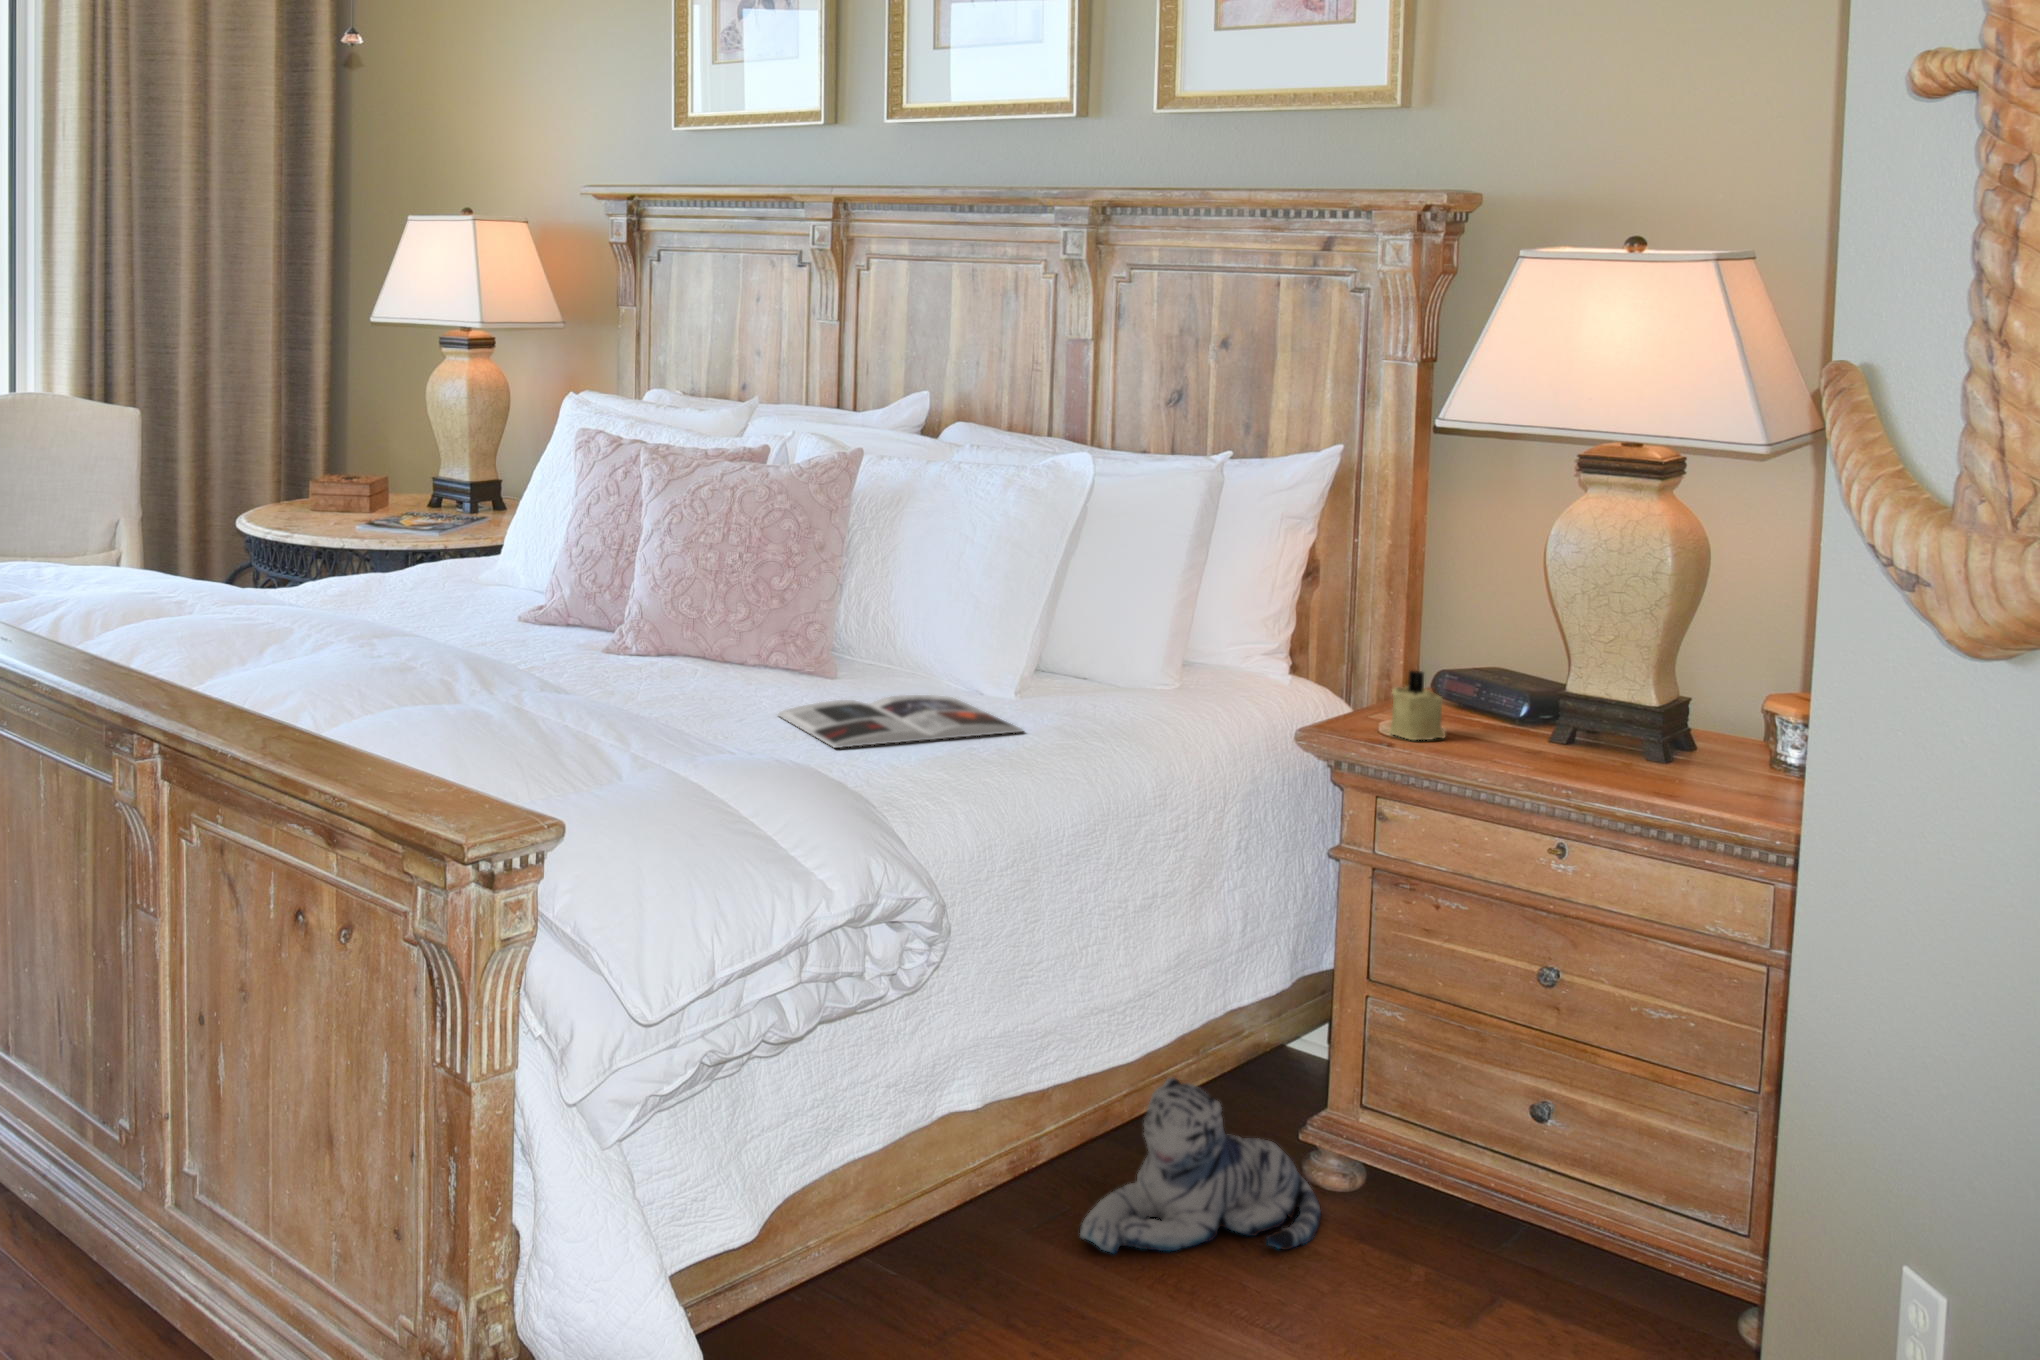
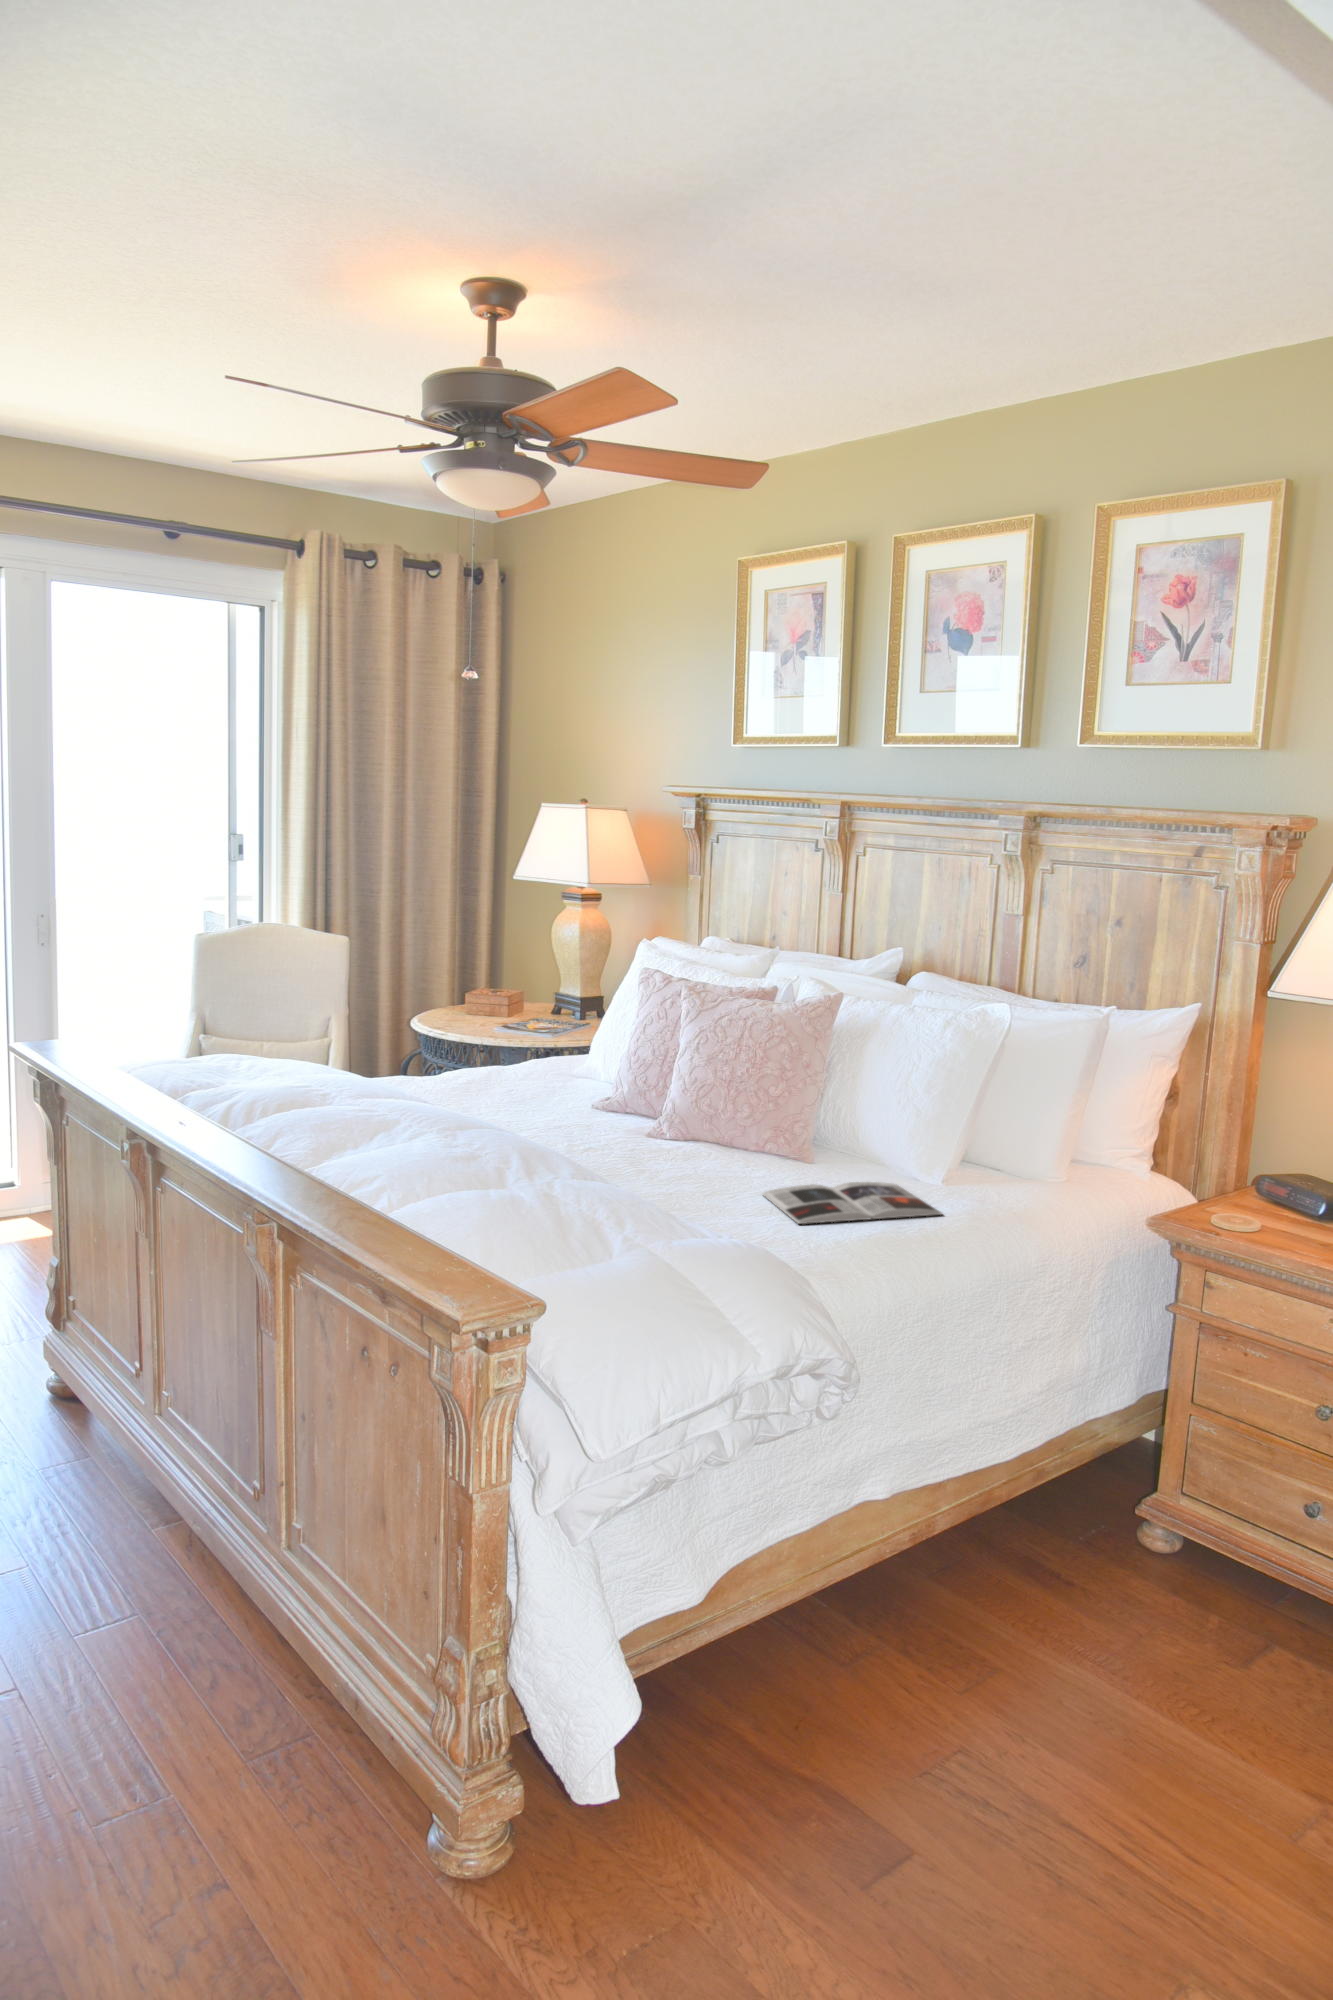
candle: present [1389,671,1445,740] -> none [1217,1177,1259,1230]
plush toy: present [1080,1078,1321,1254] -> none [964,1469,1144,1596]

